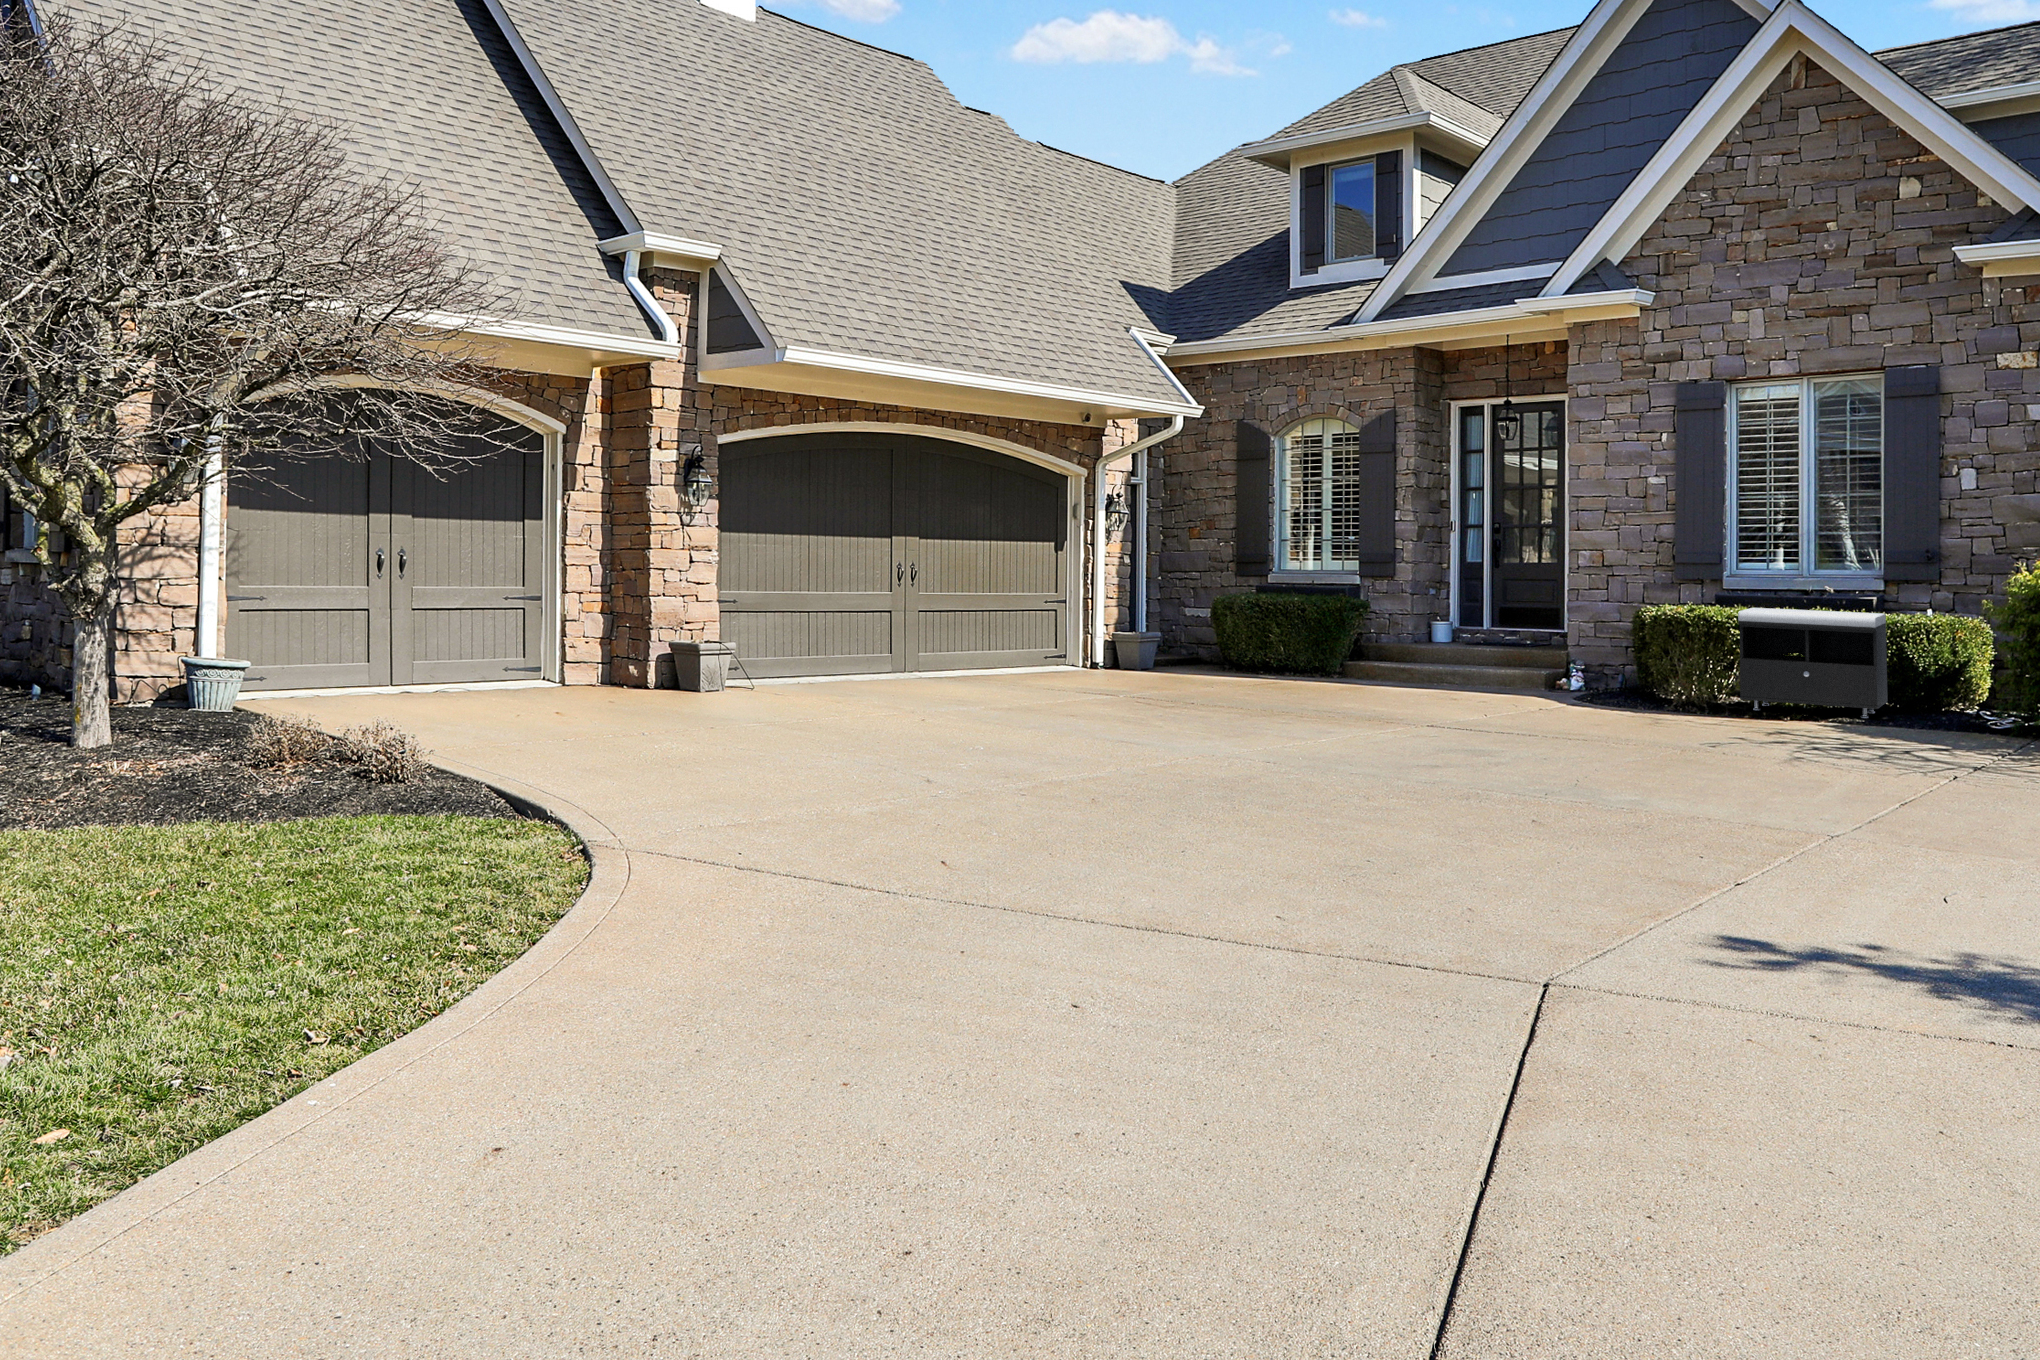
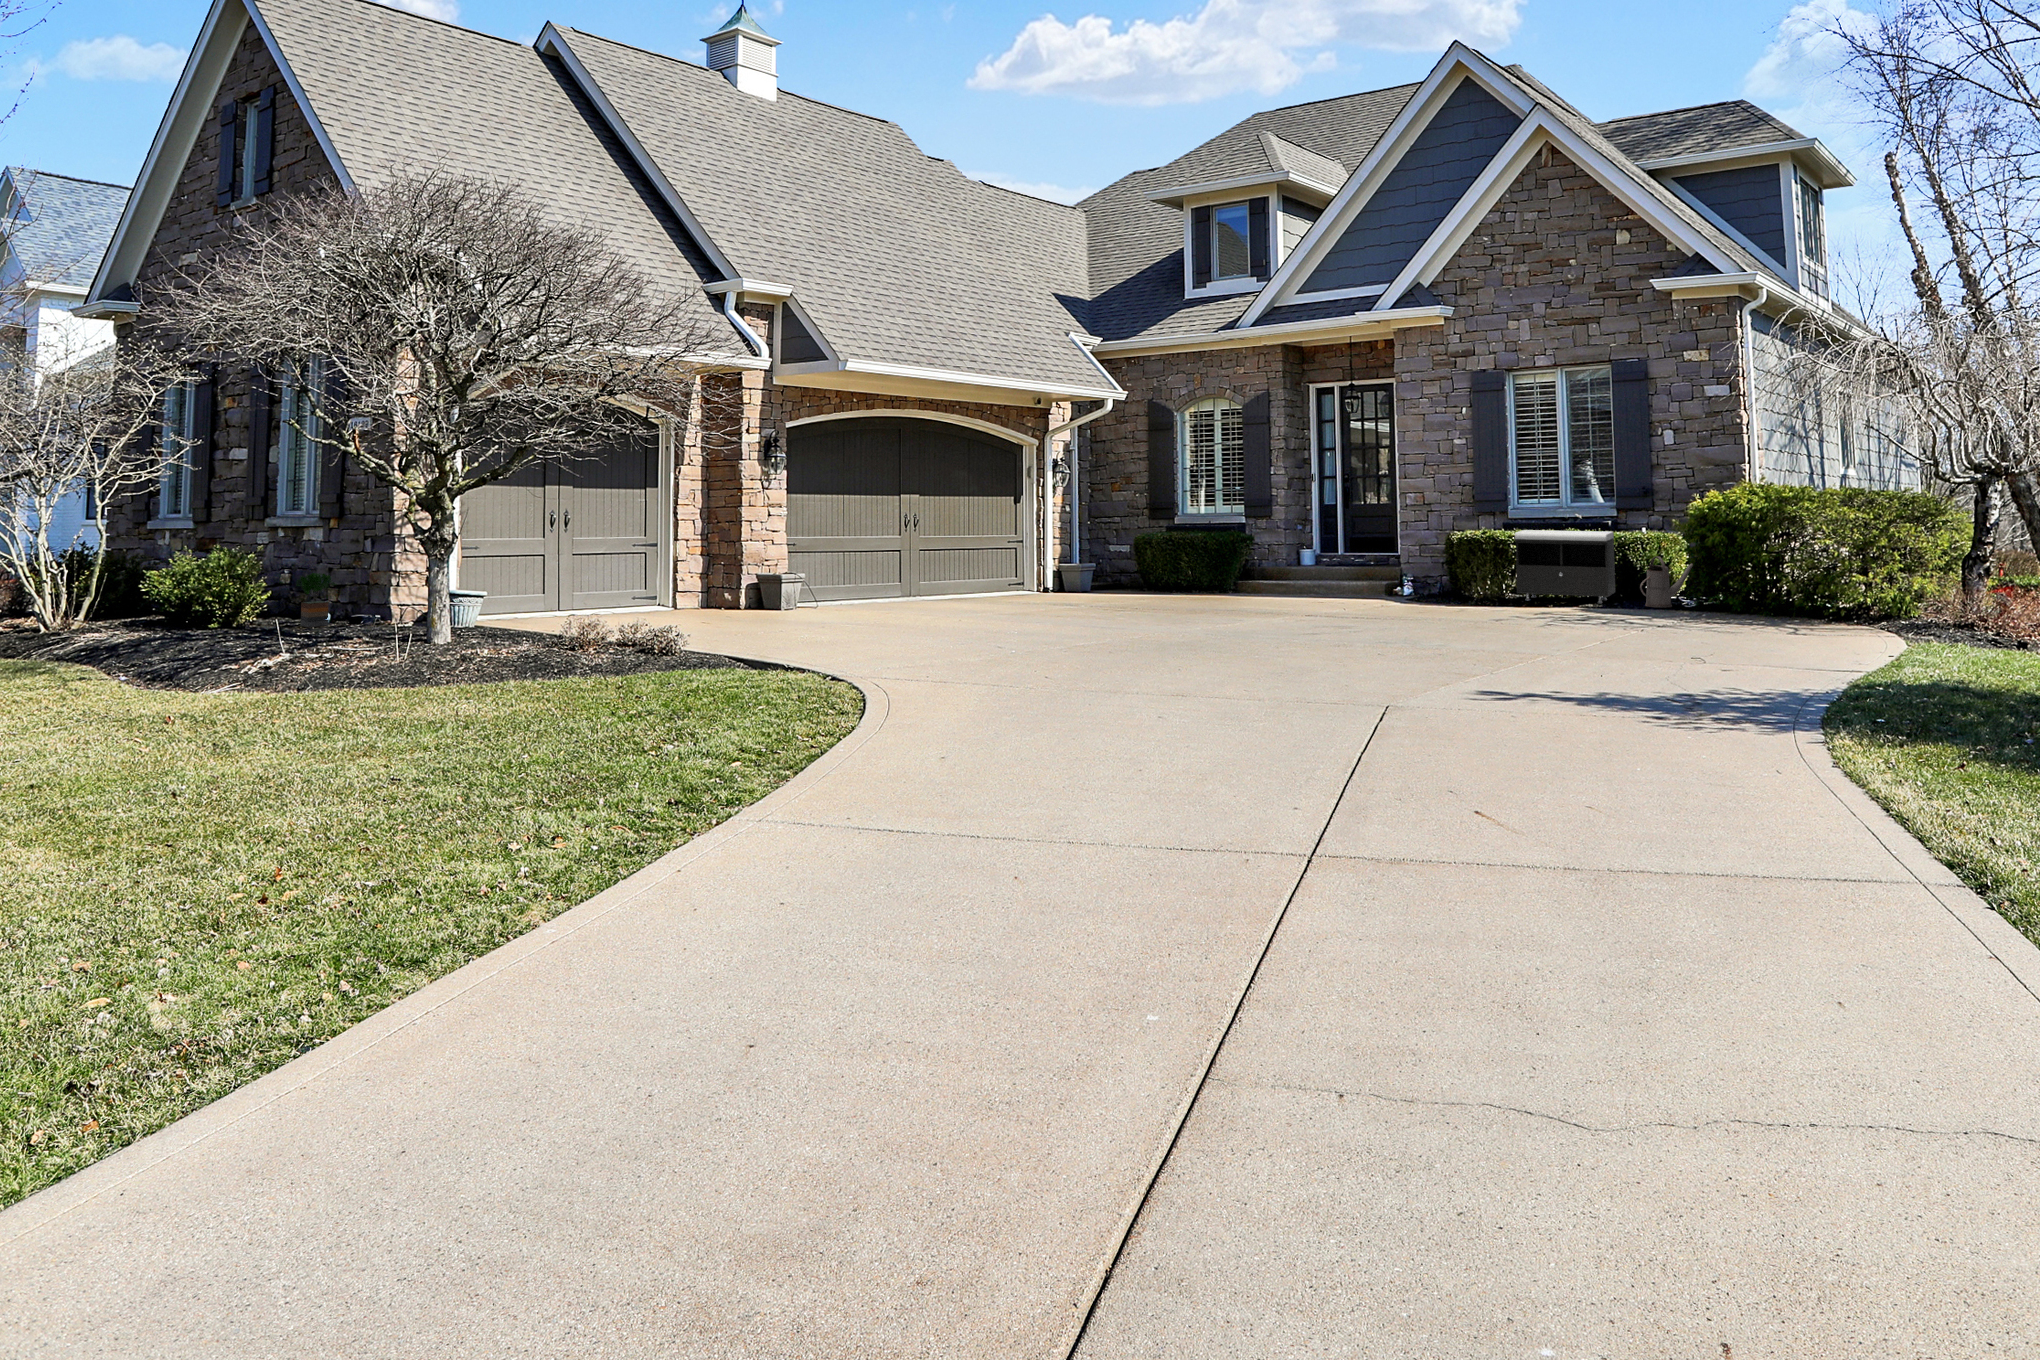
potted tree: none [22,624,83,700] -> present [297,573,336,627]
watering can: none [1926,652,2007,728] -> present [1640,556,1693,607]

